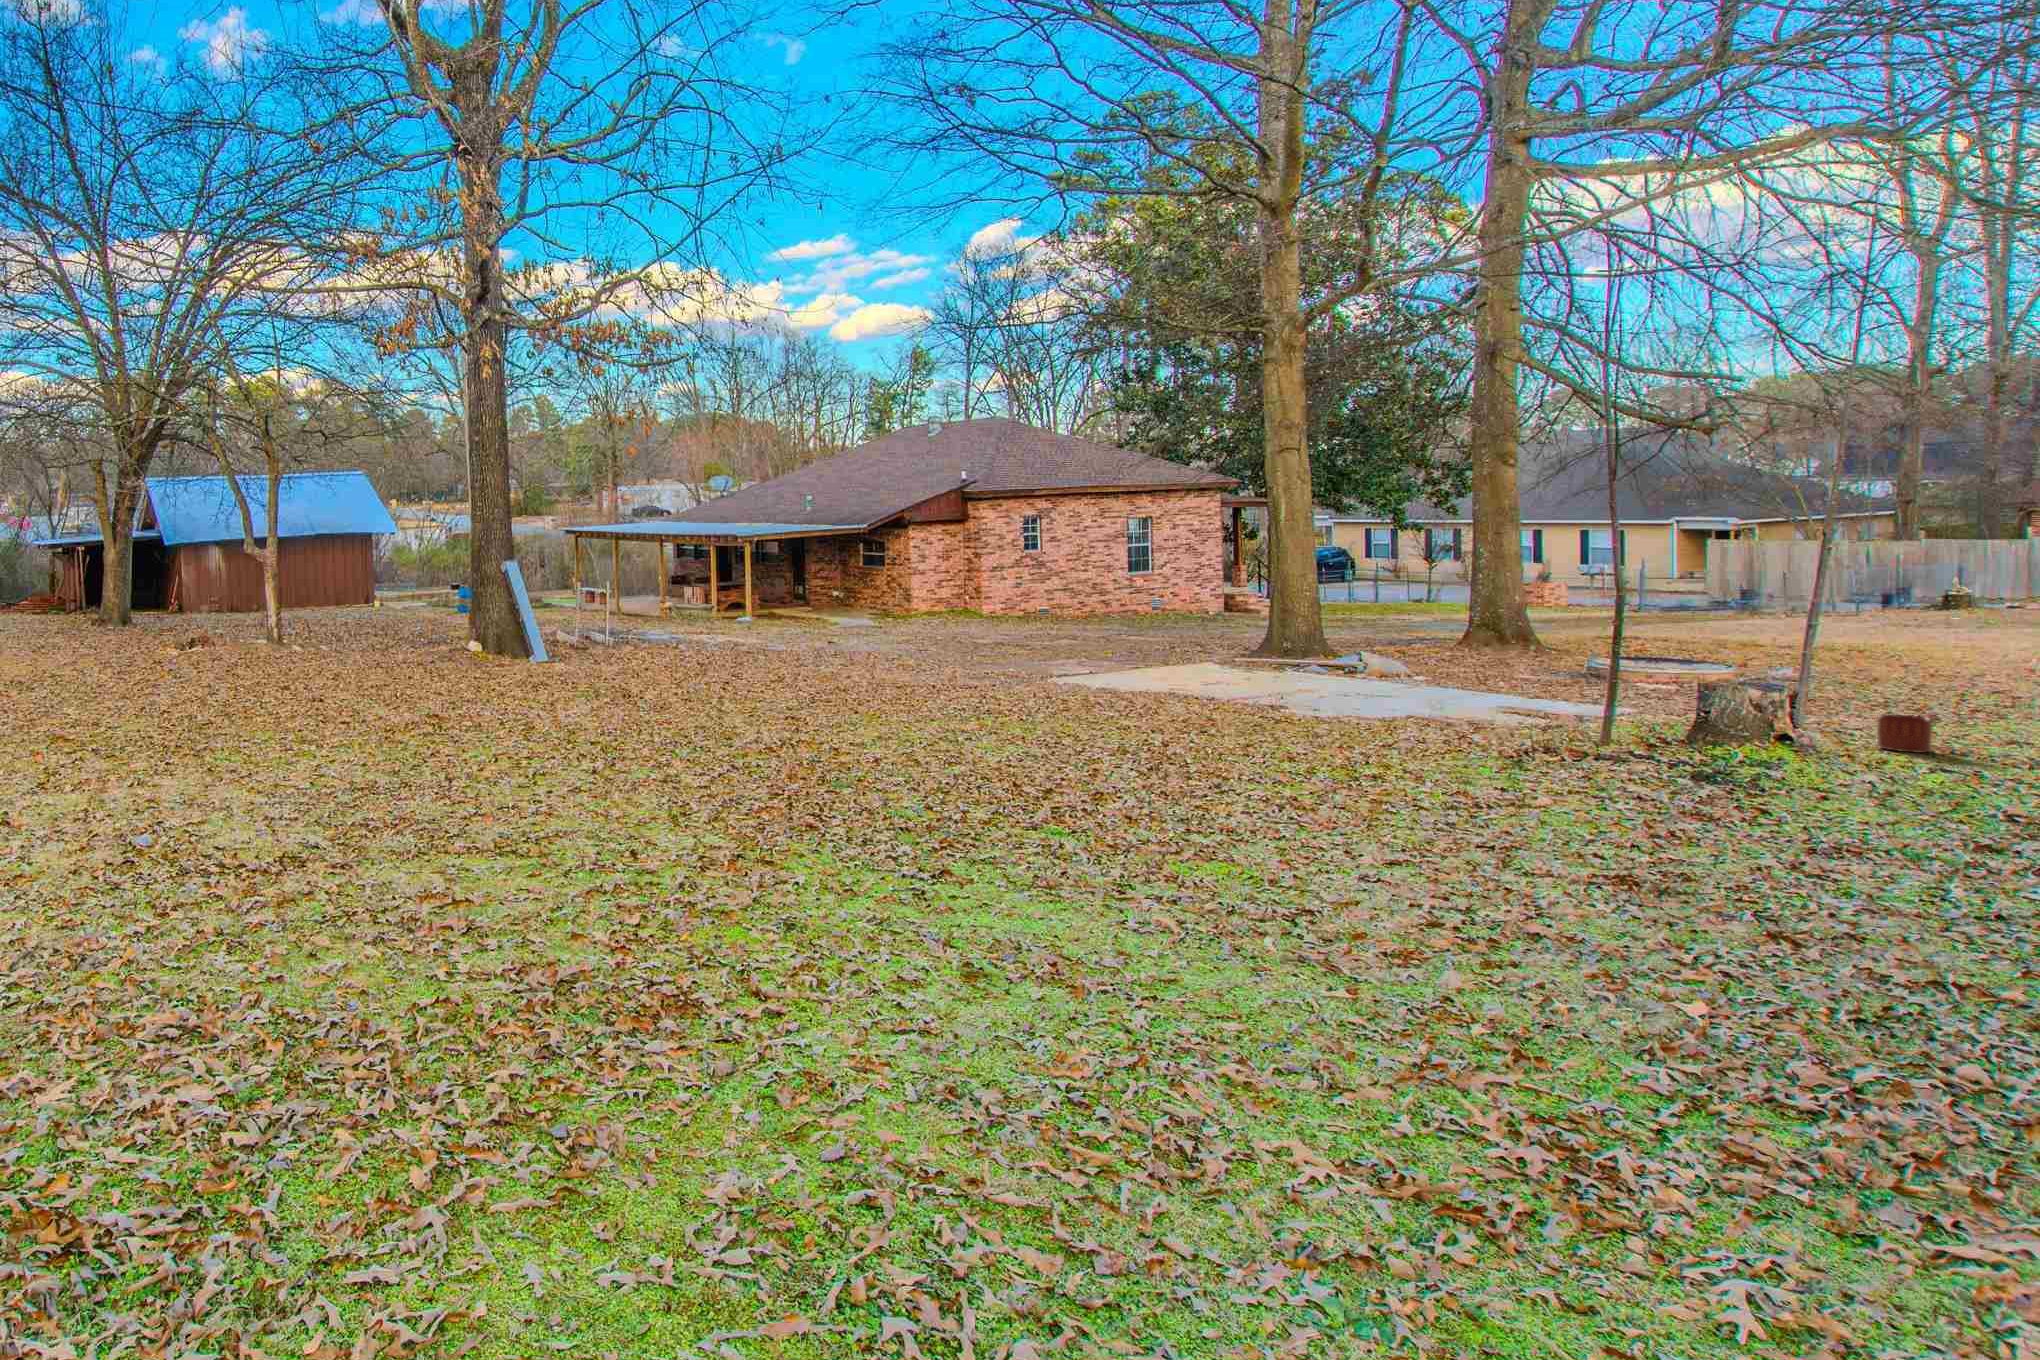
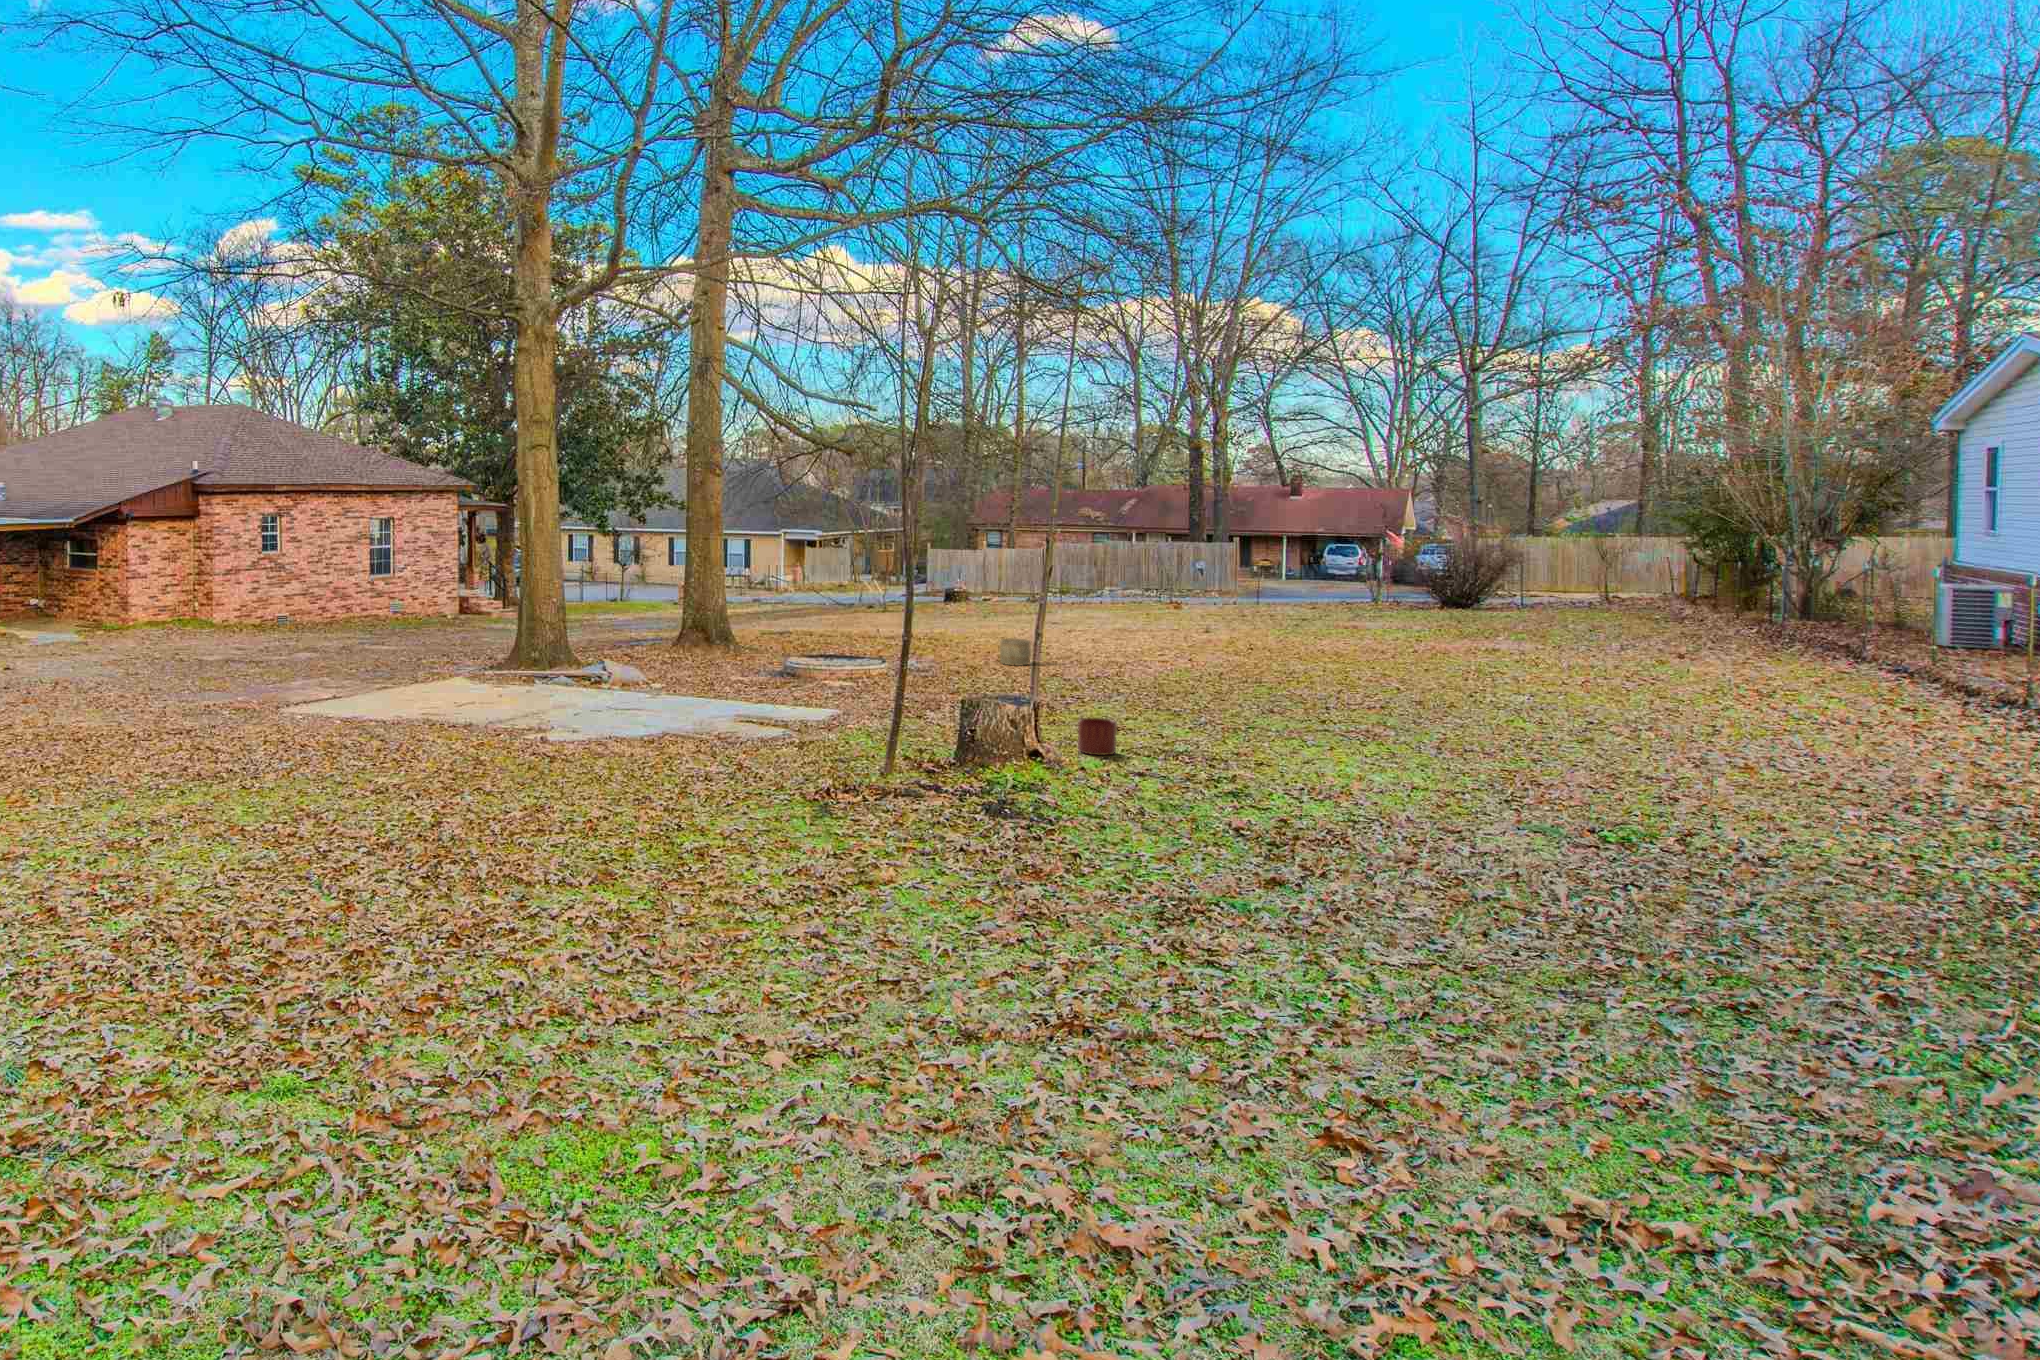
wooden bucket: none [1914,648,1970,681] -> present [1000,638,1031,666]

